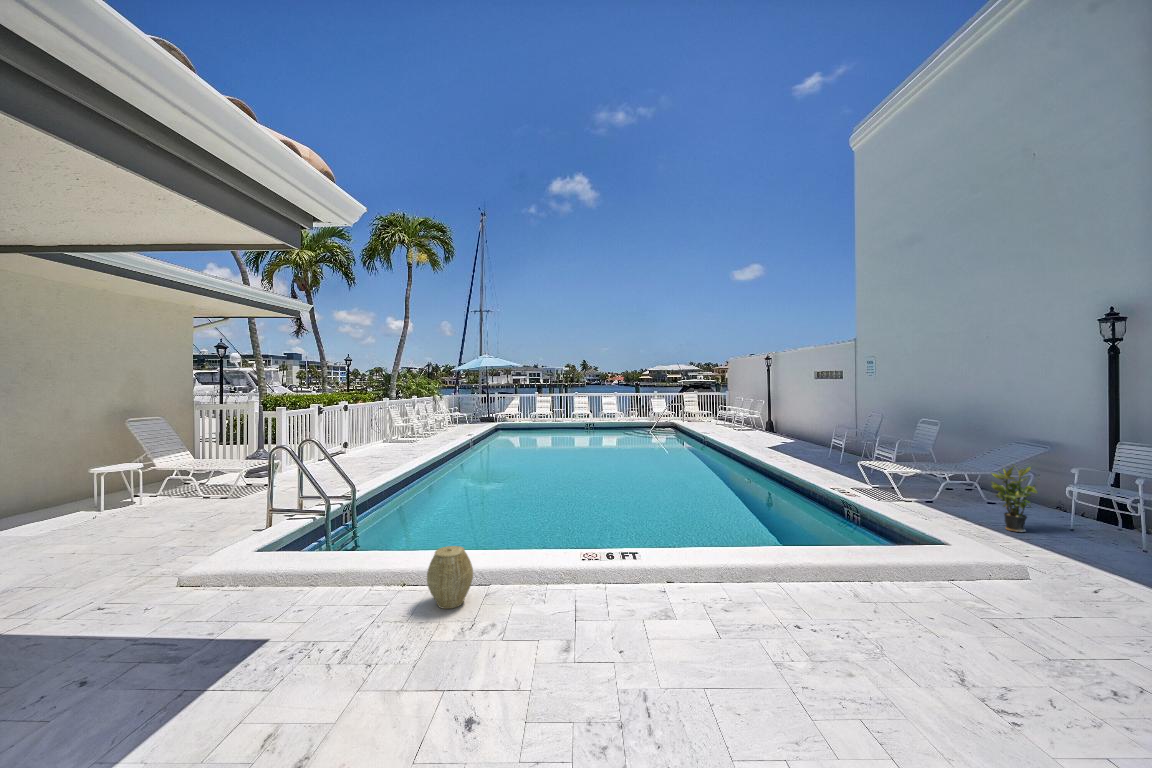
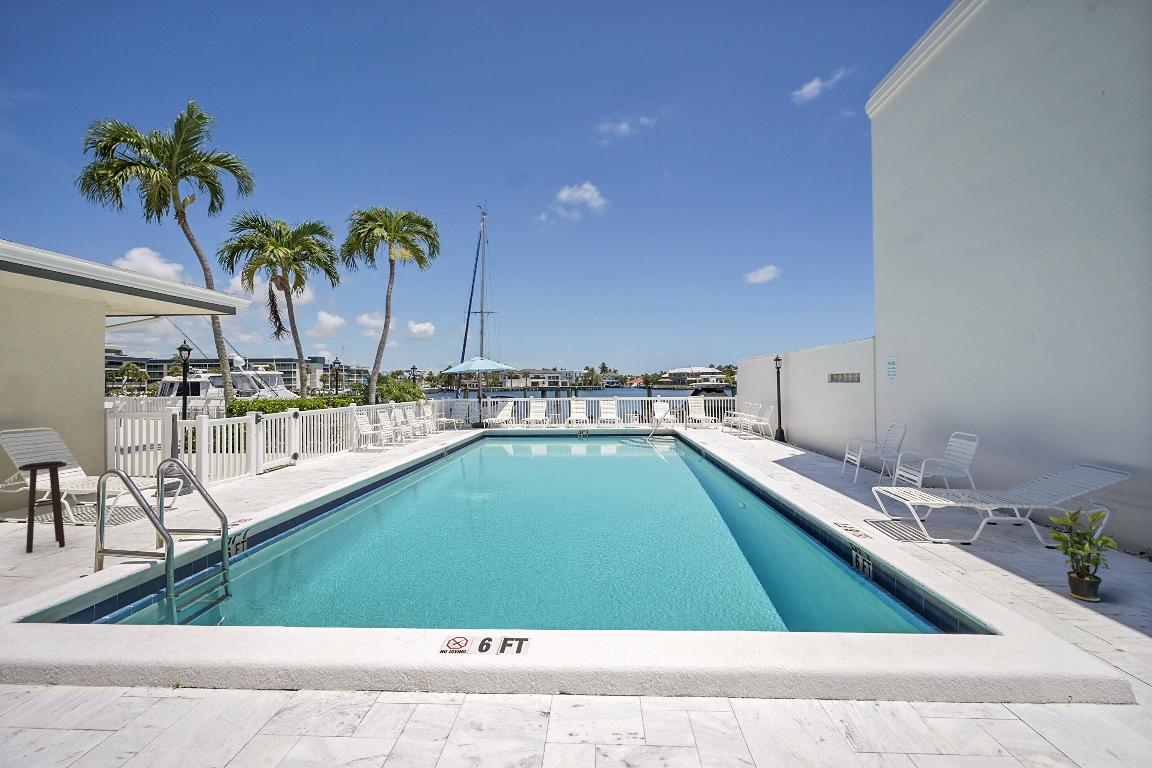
stool: none [174,441,209,515] -> present [19,461,67,553]
woven basket: present [427,546,473,609] -> none [177,638,260,739]

